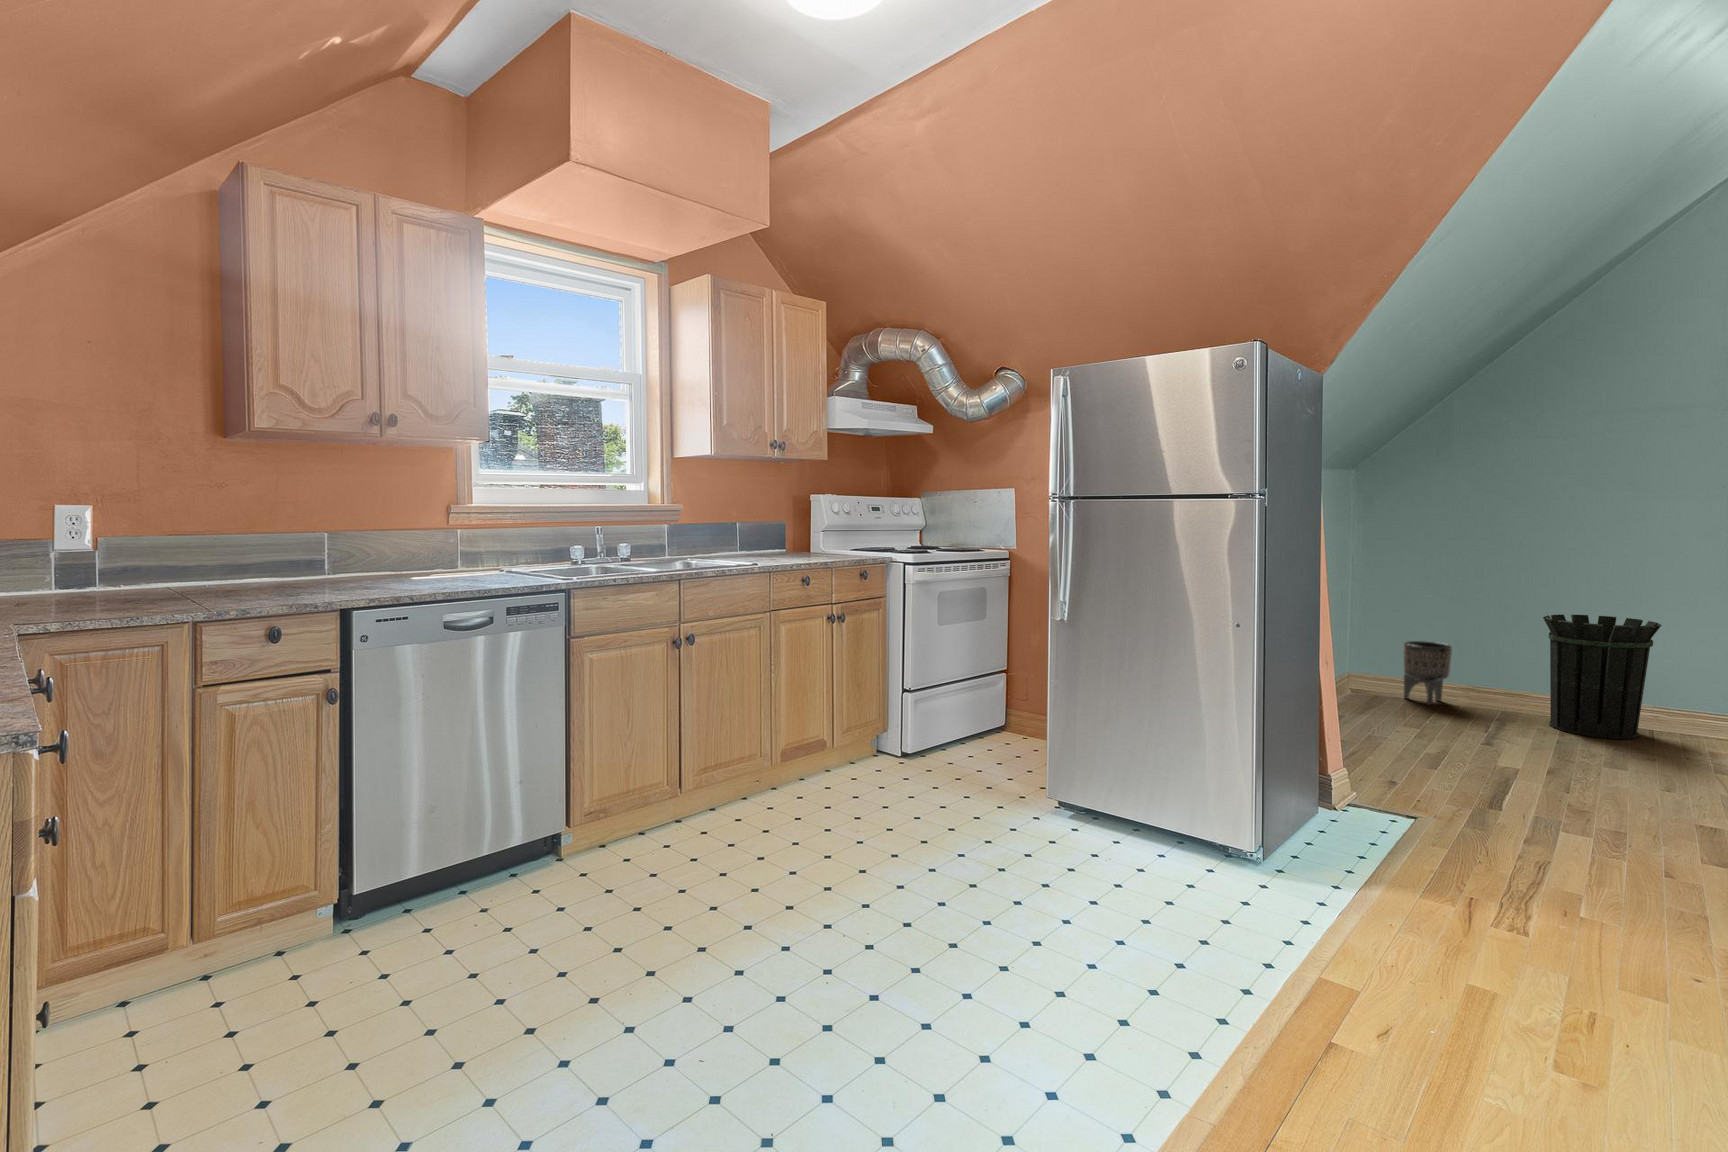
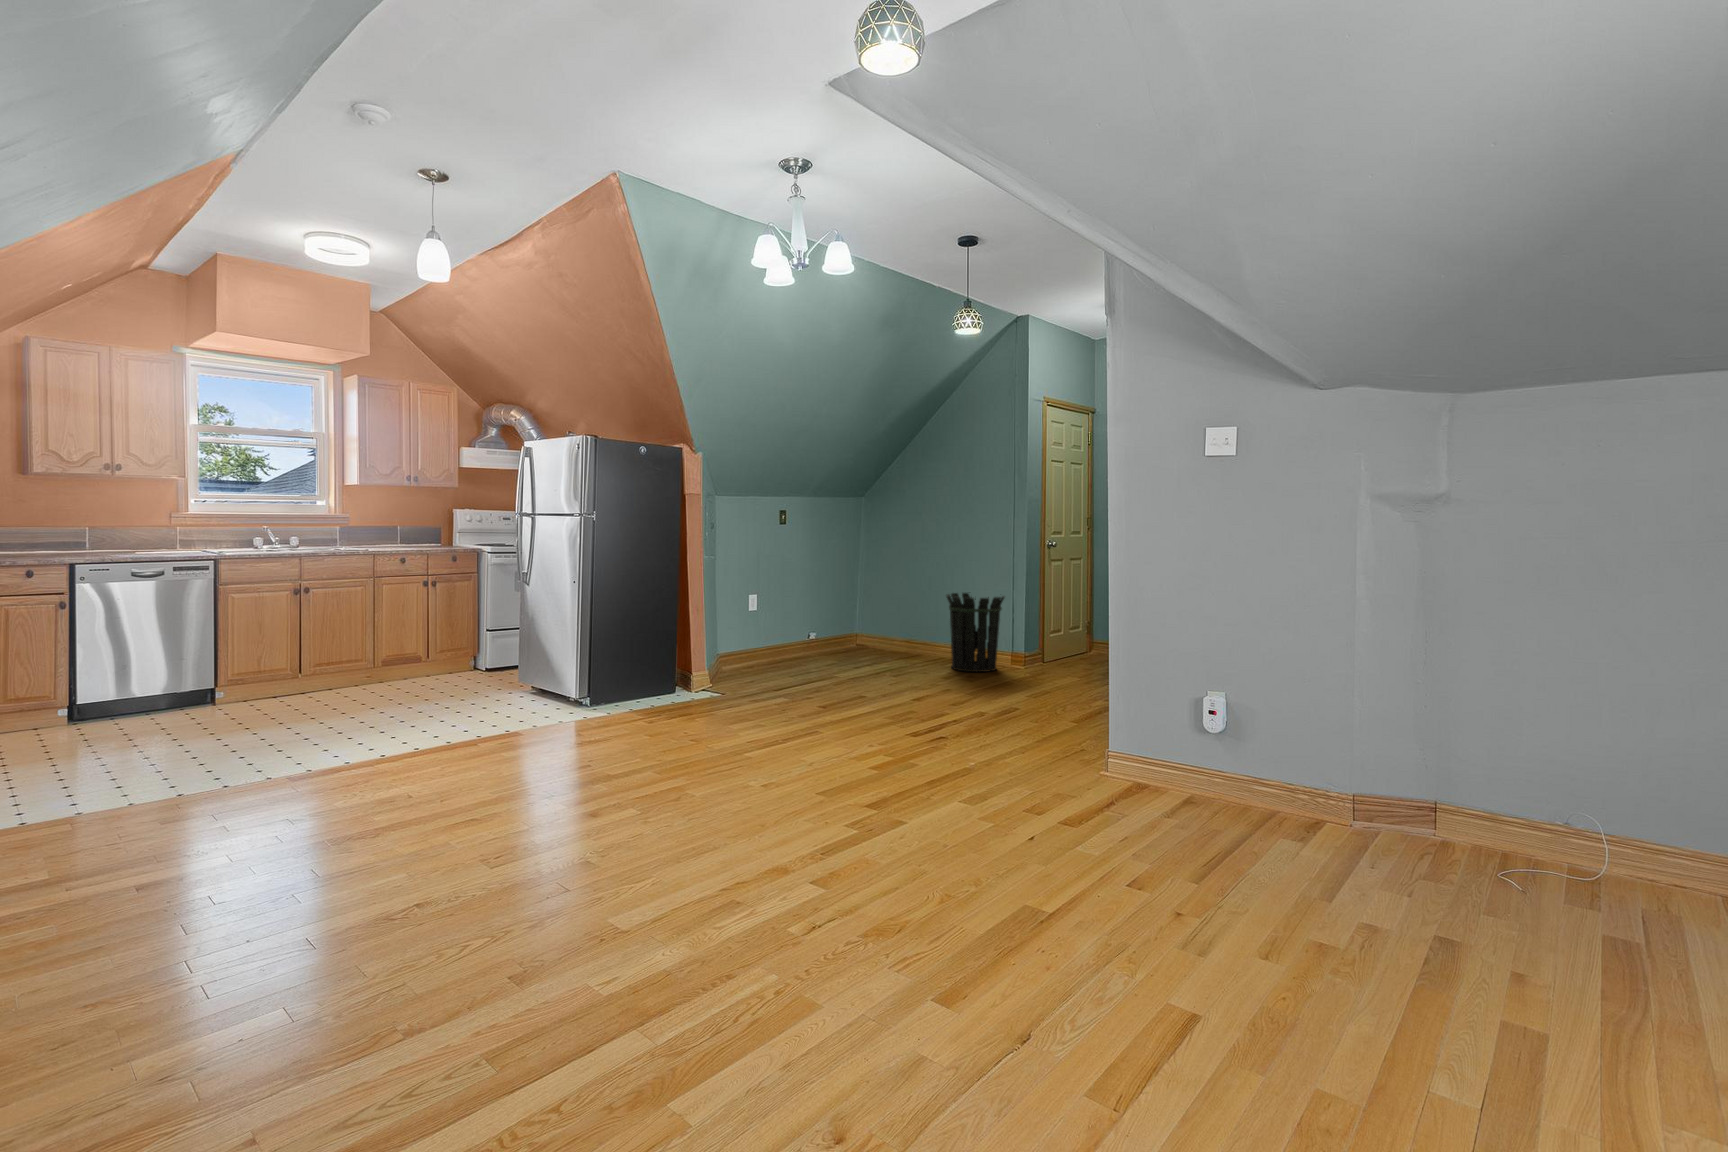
planter: present [1404,641,1452,705] -> none [898,613,926,656]

